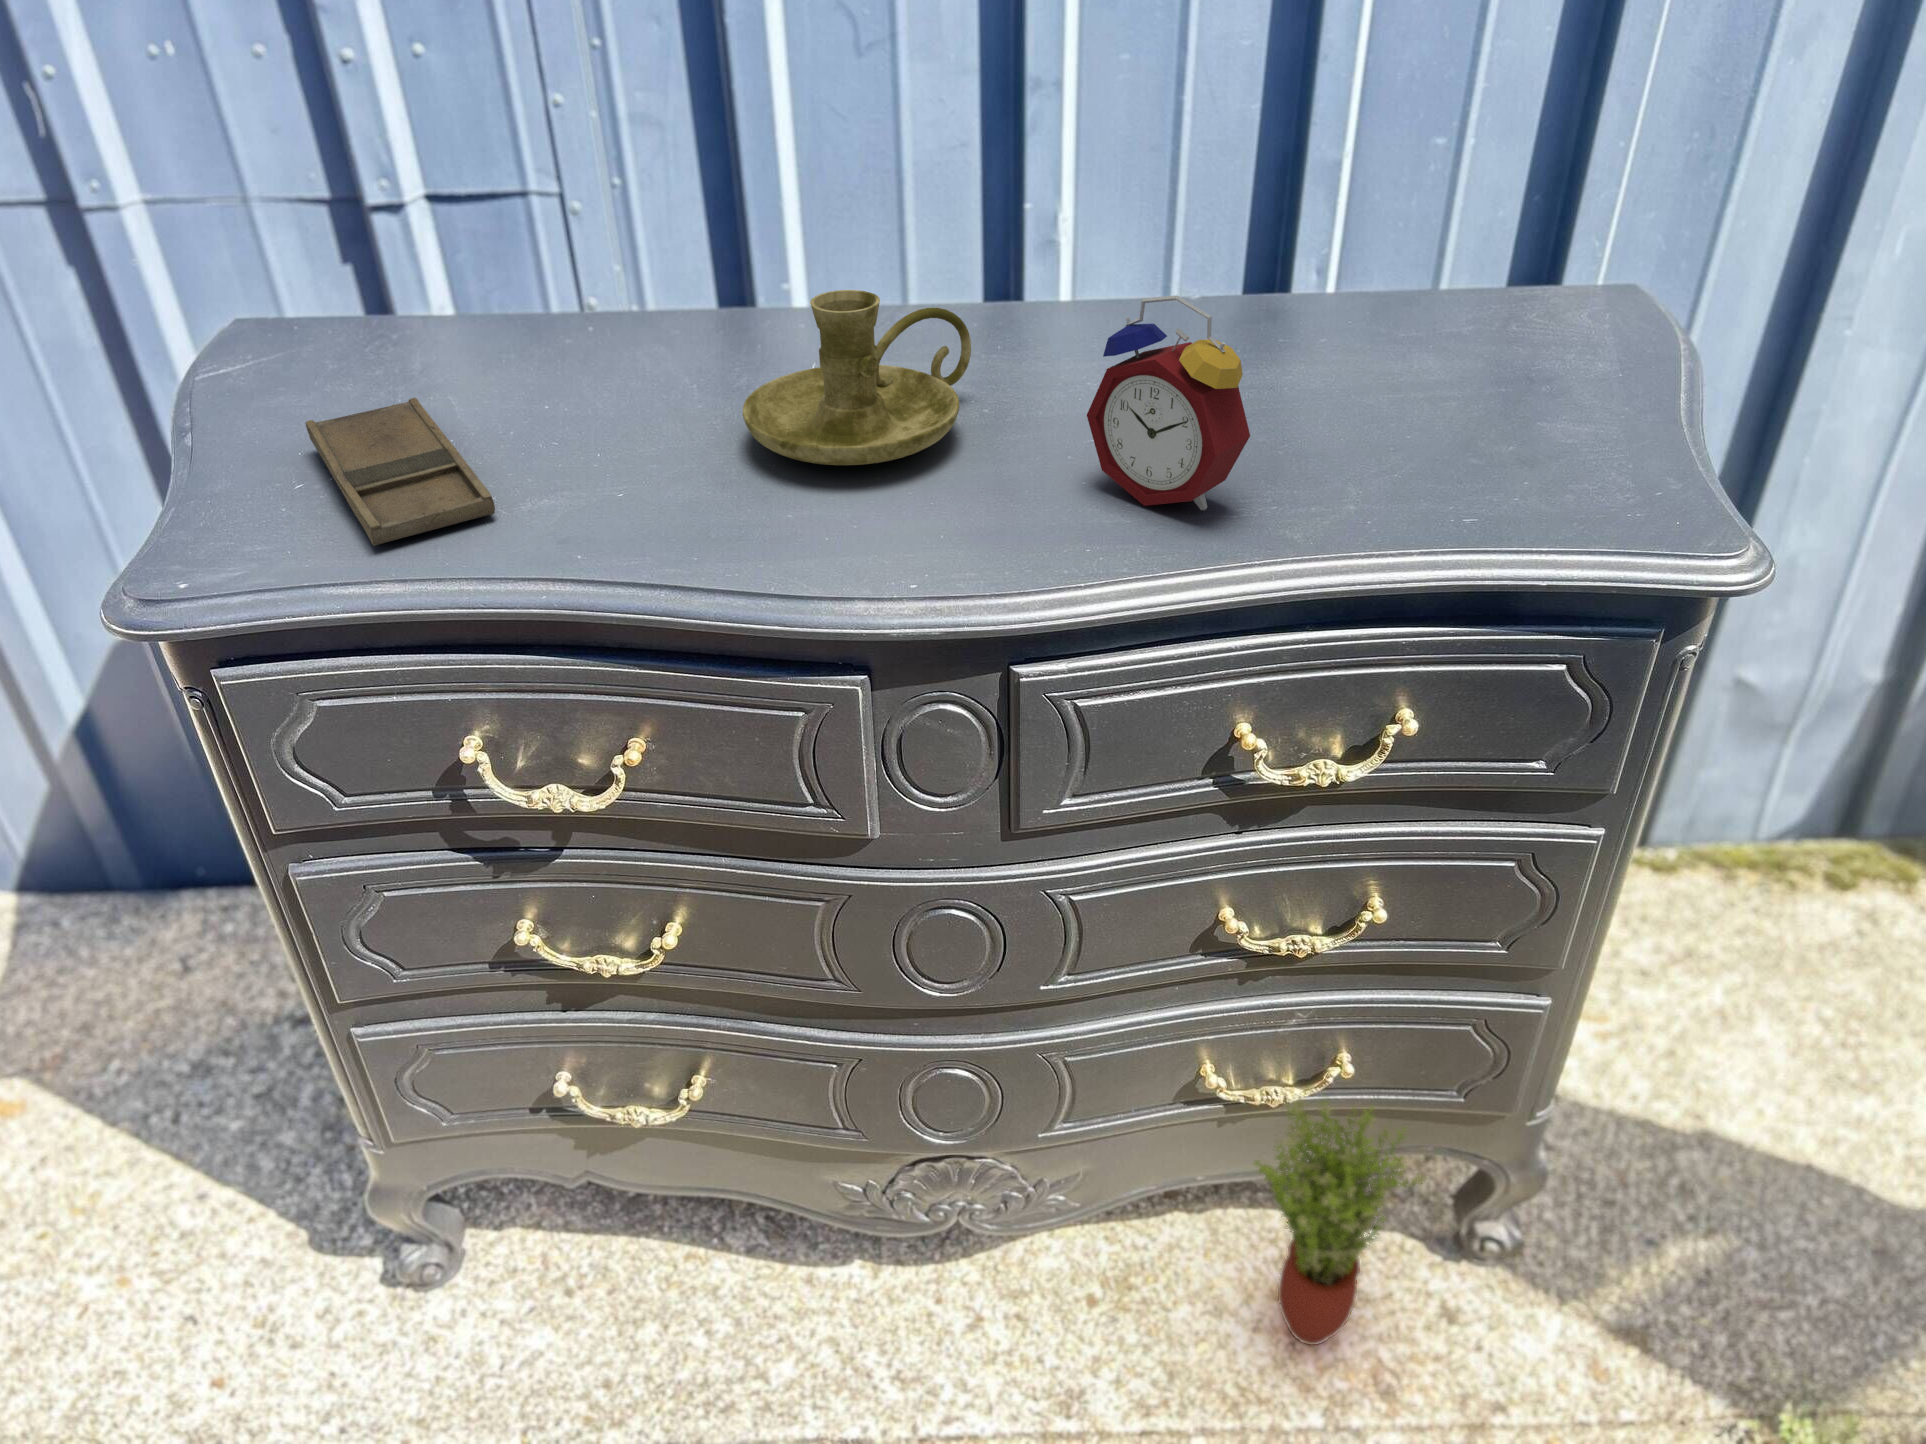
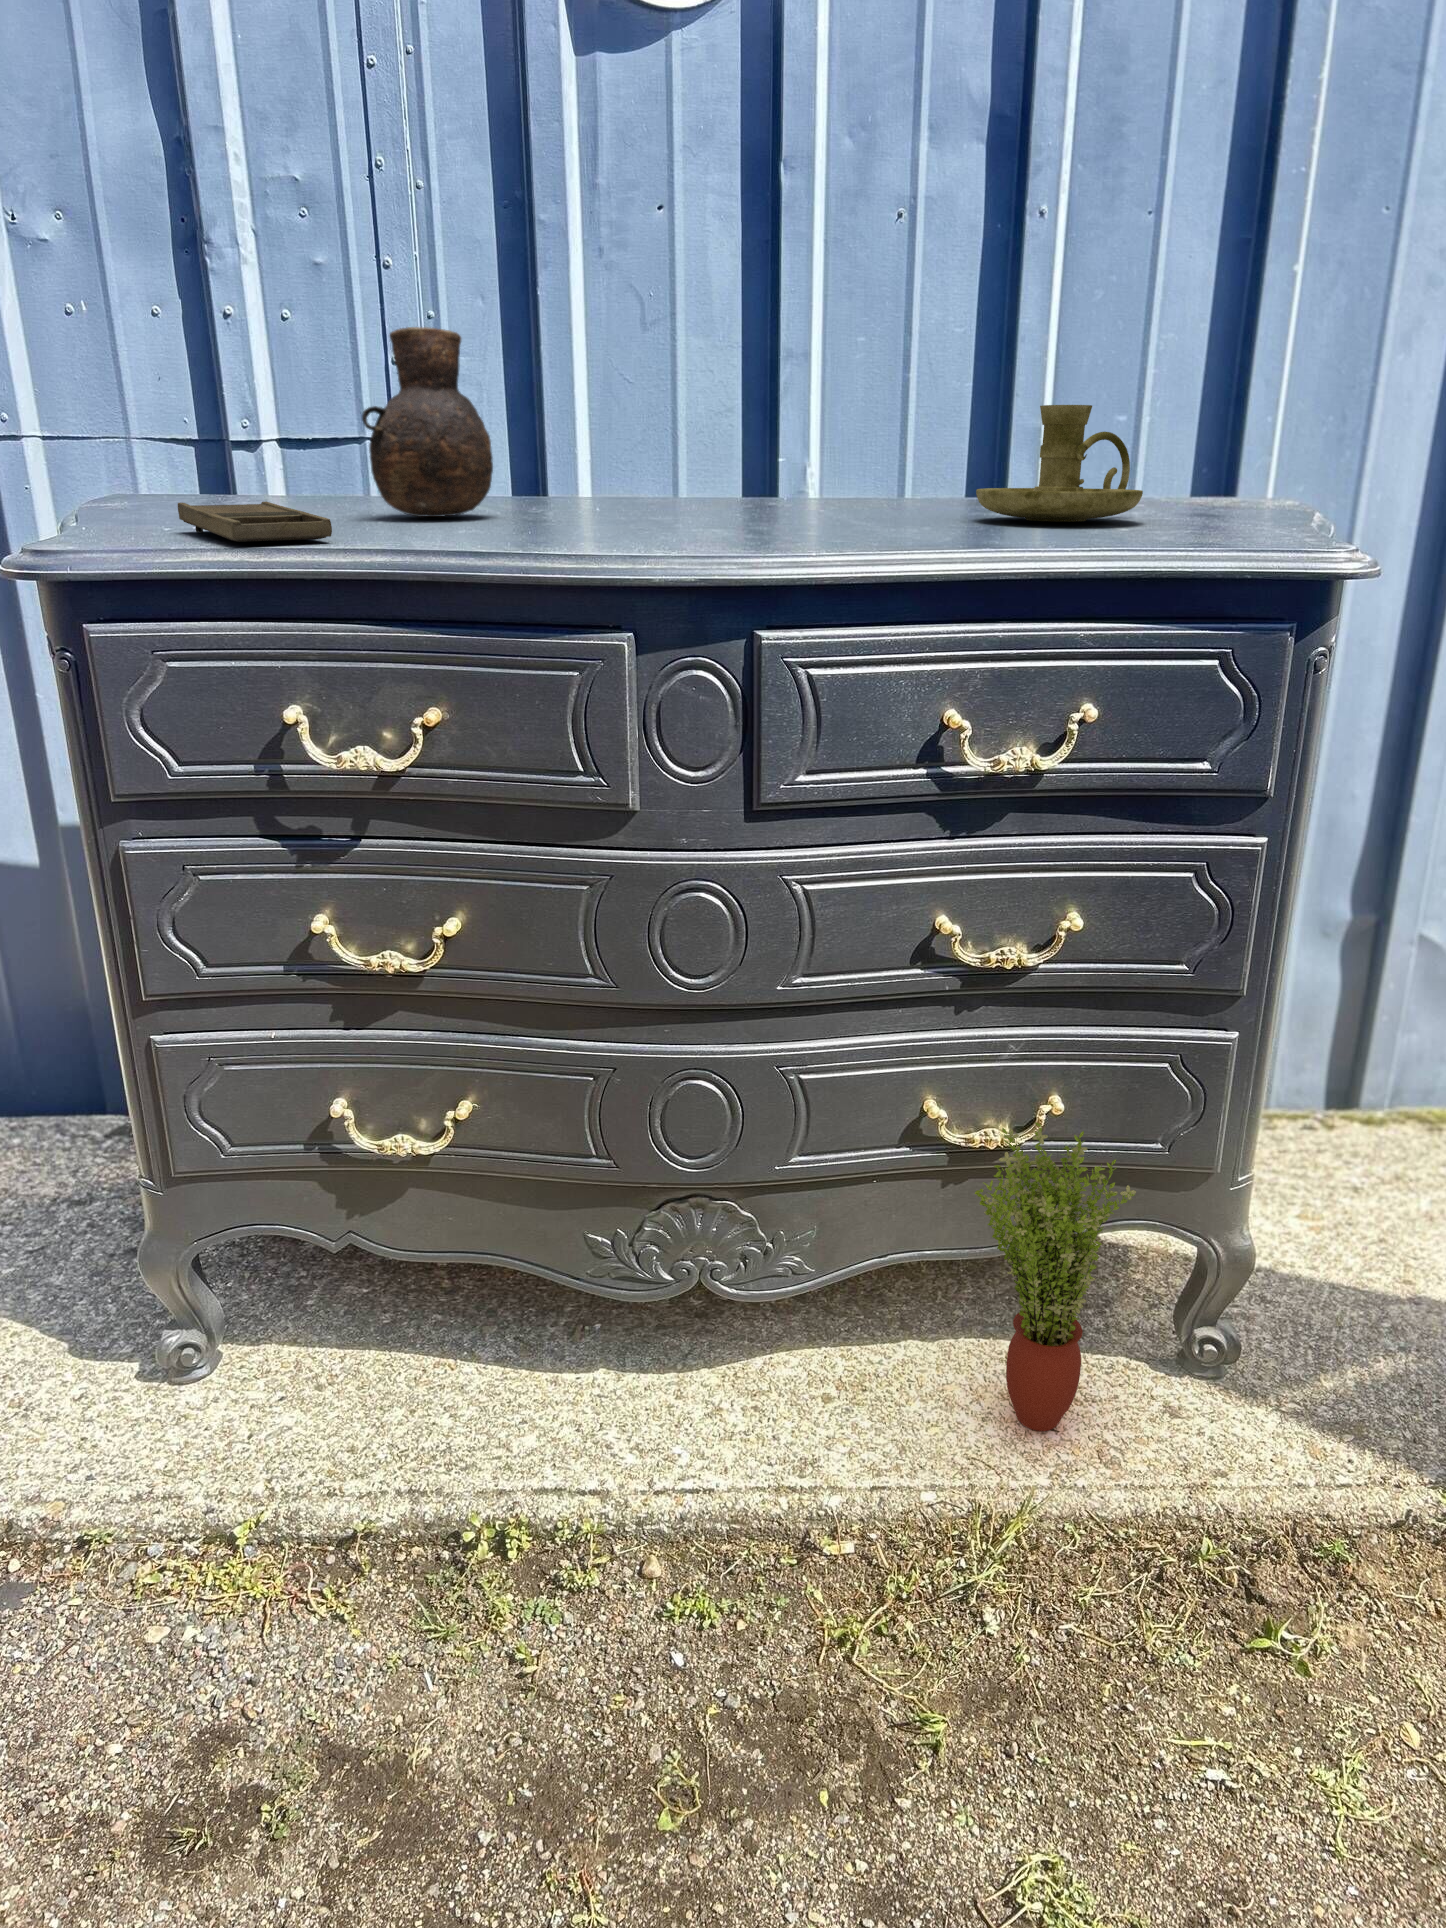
vase: none [523,138,689,364] -> present [362,327,493,517]
candle holder: present [743,290,971,465] -> present [976,405,1143,522]
alarm clock: present [1087,295,1250,510] -> none [816,357,948,541]

